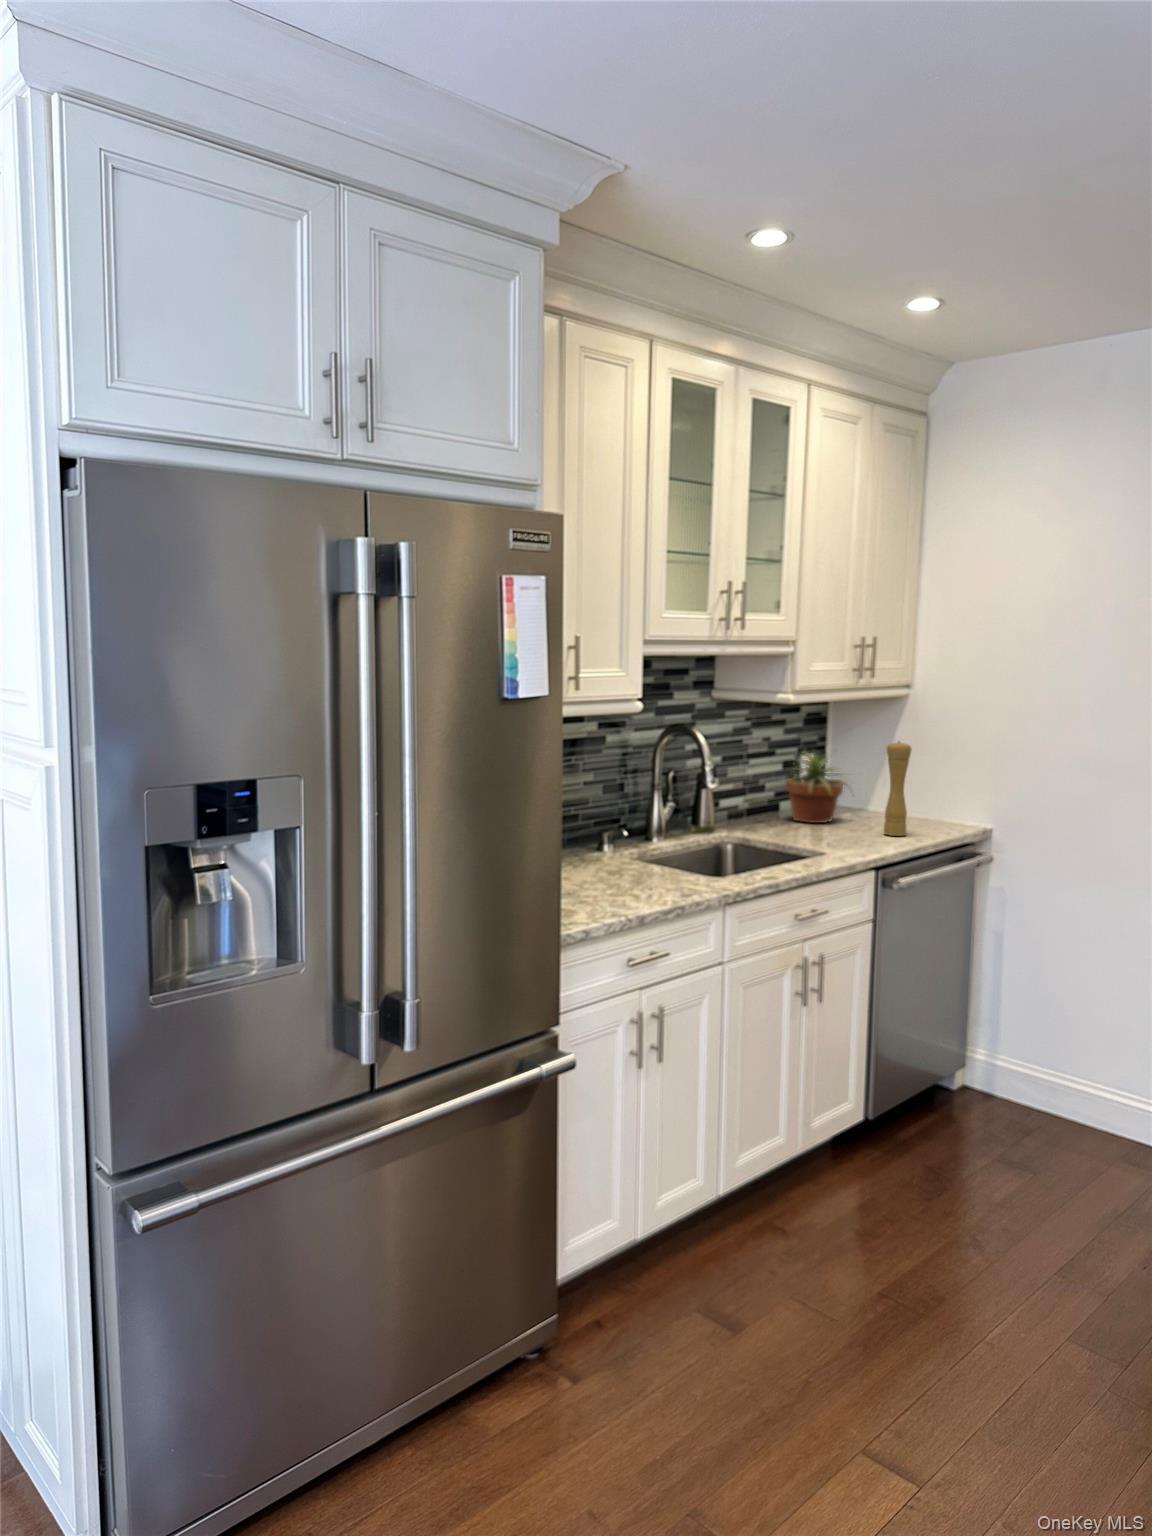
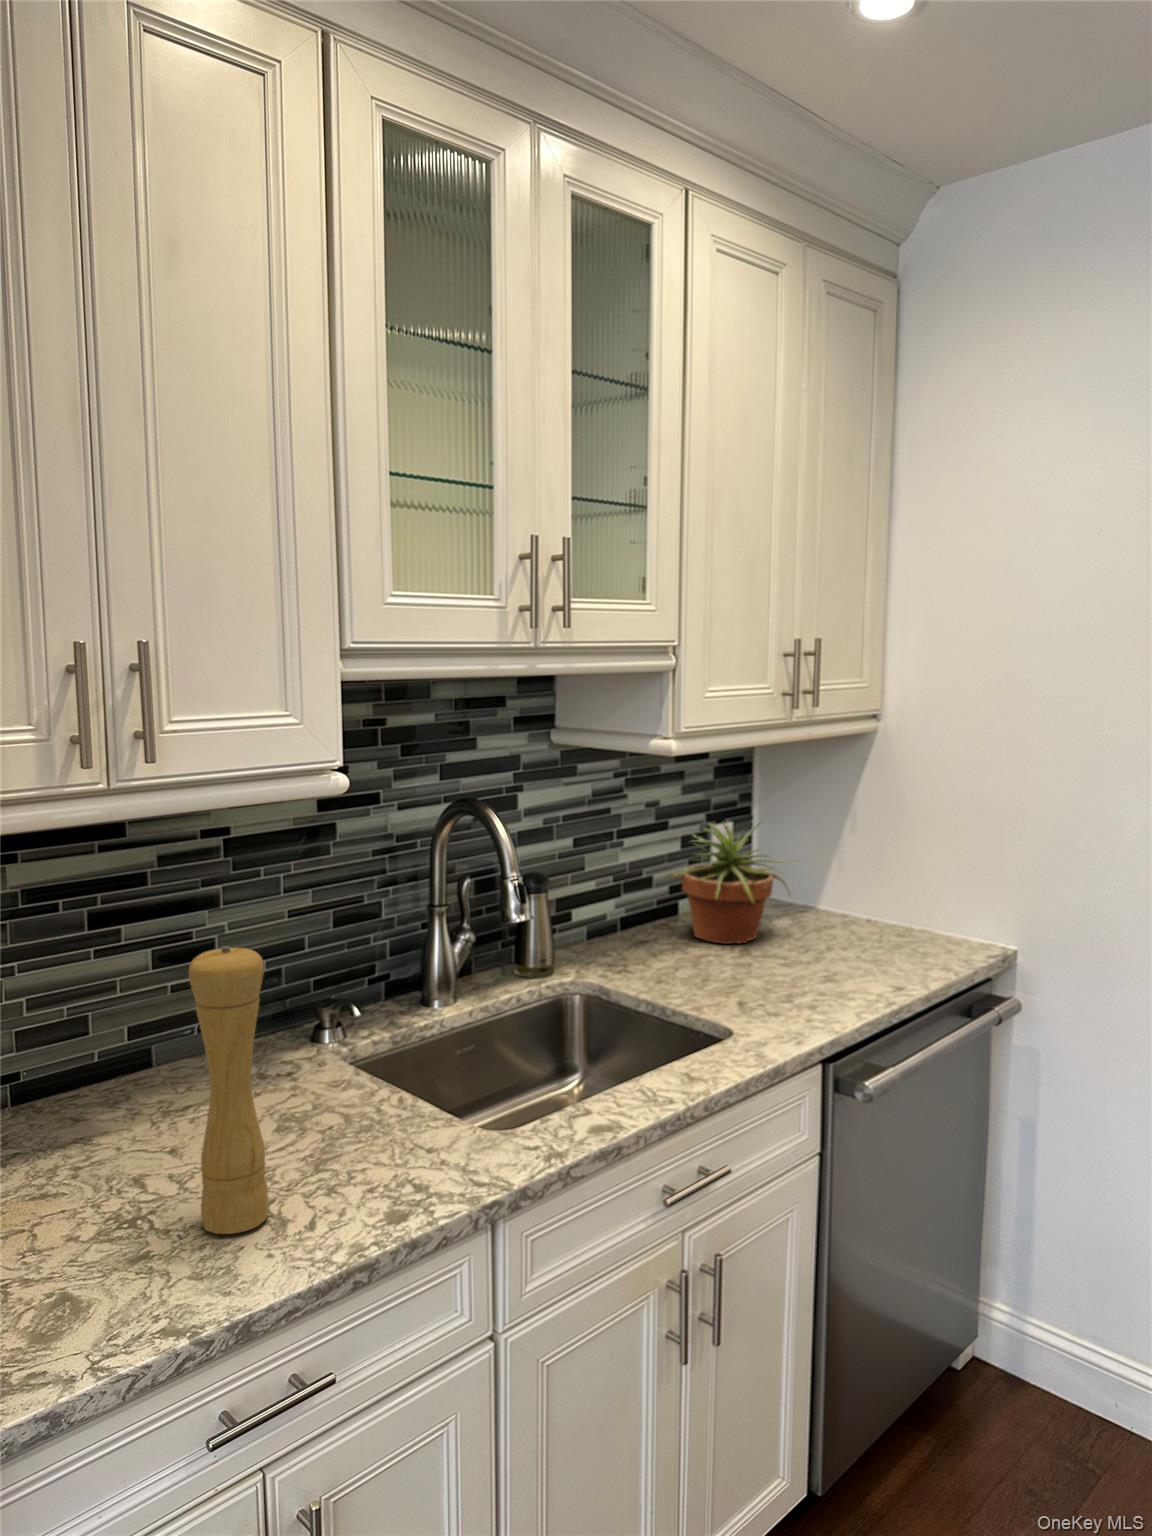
pepper mill: present [883,742,911,836] -> present [189,946,269,1234]

